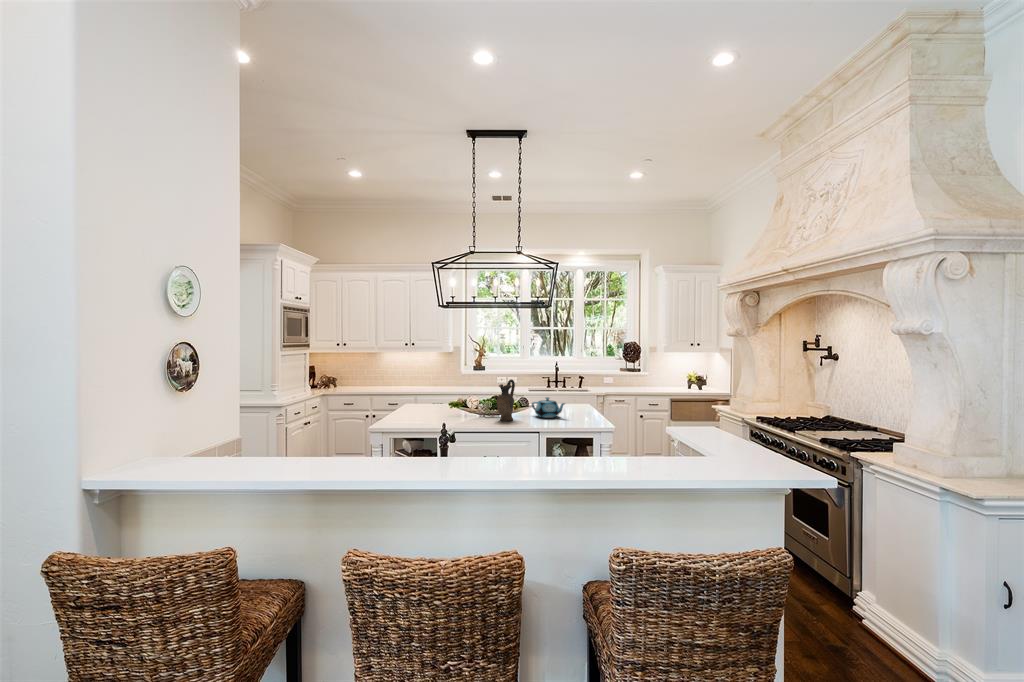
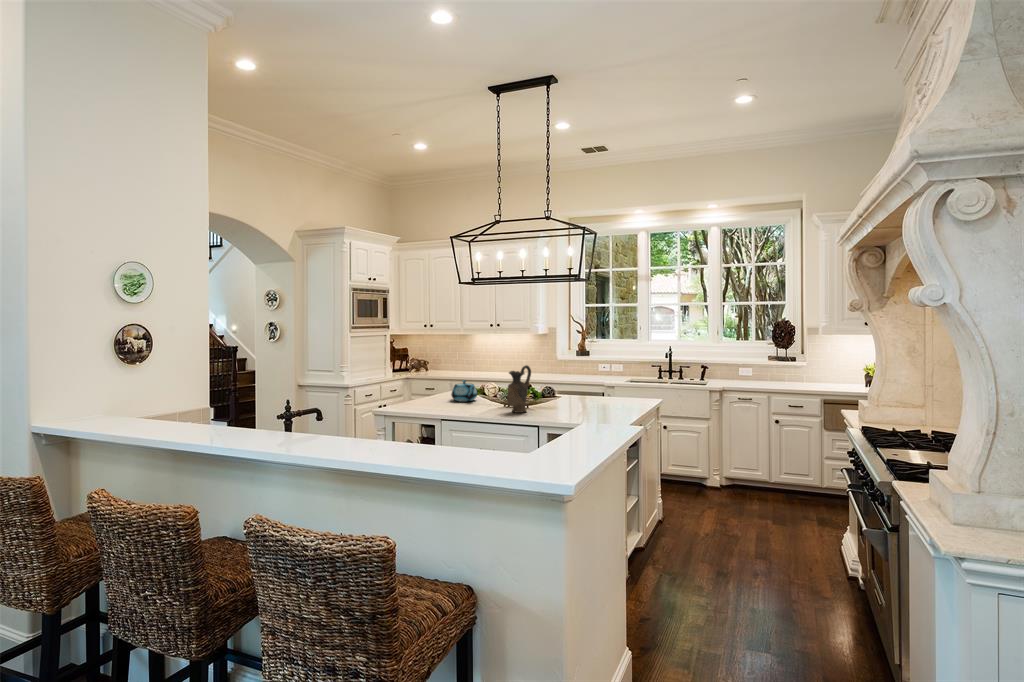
teapot: present [532,397,565,418] -> present [451,380,477,402]

